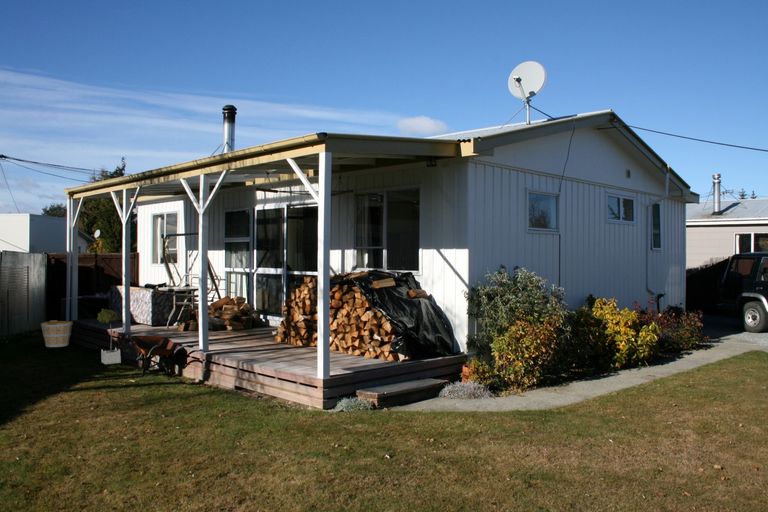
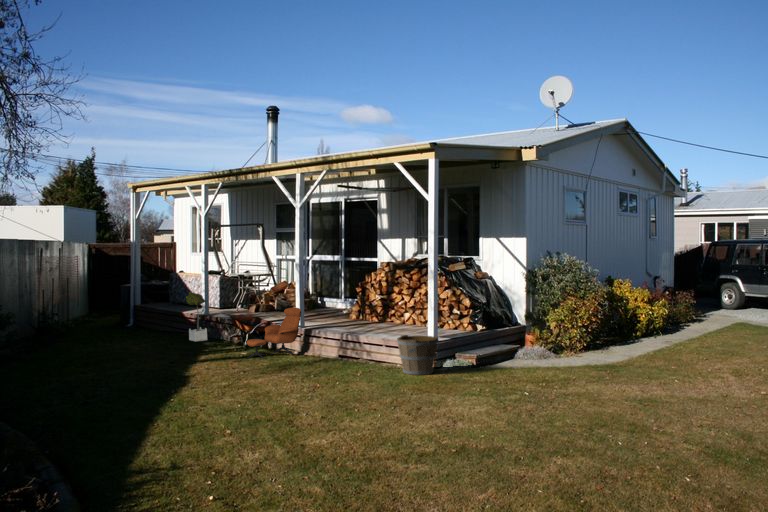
wooden bucket: present [41,320,73,347] -> present [397,335,439,375]
lounge chair: none [126,329,200,389] -> present [247,307,301,359]

